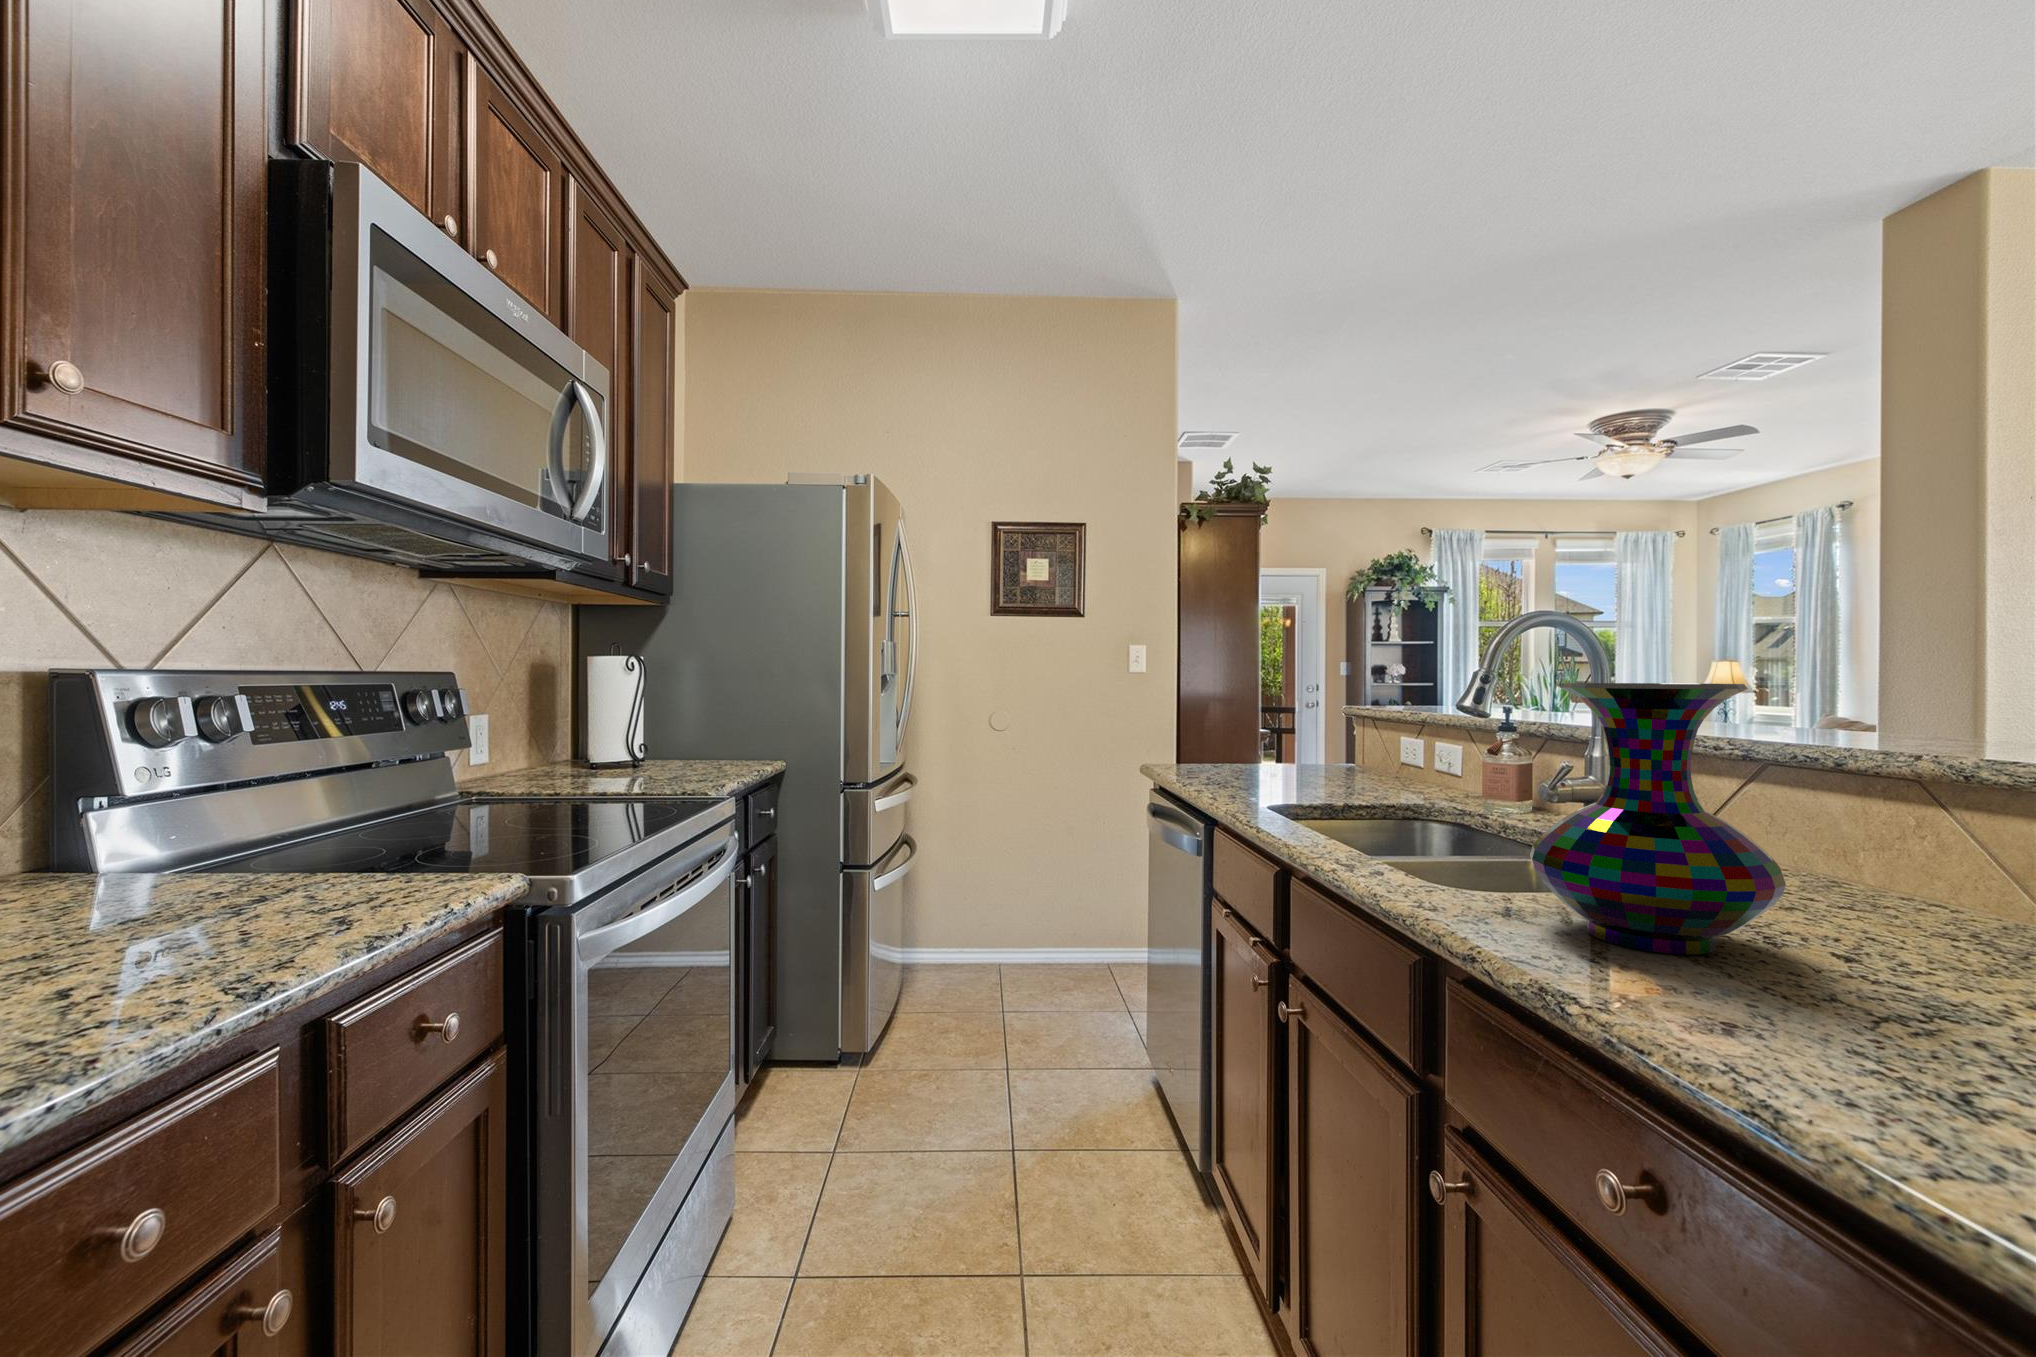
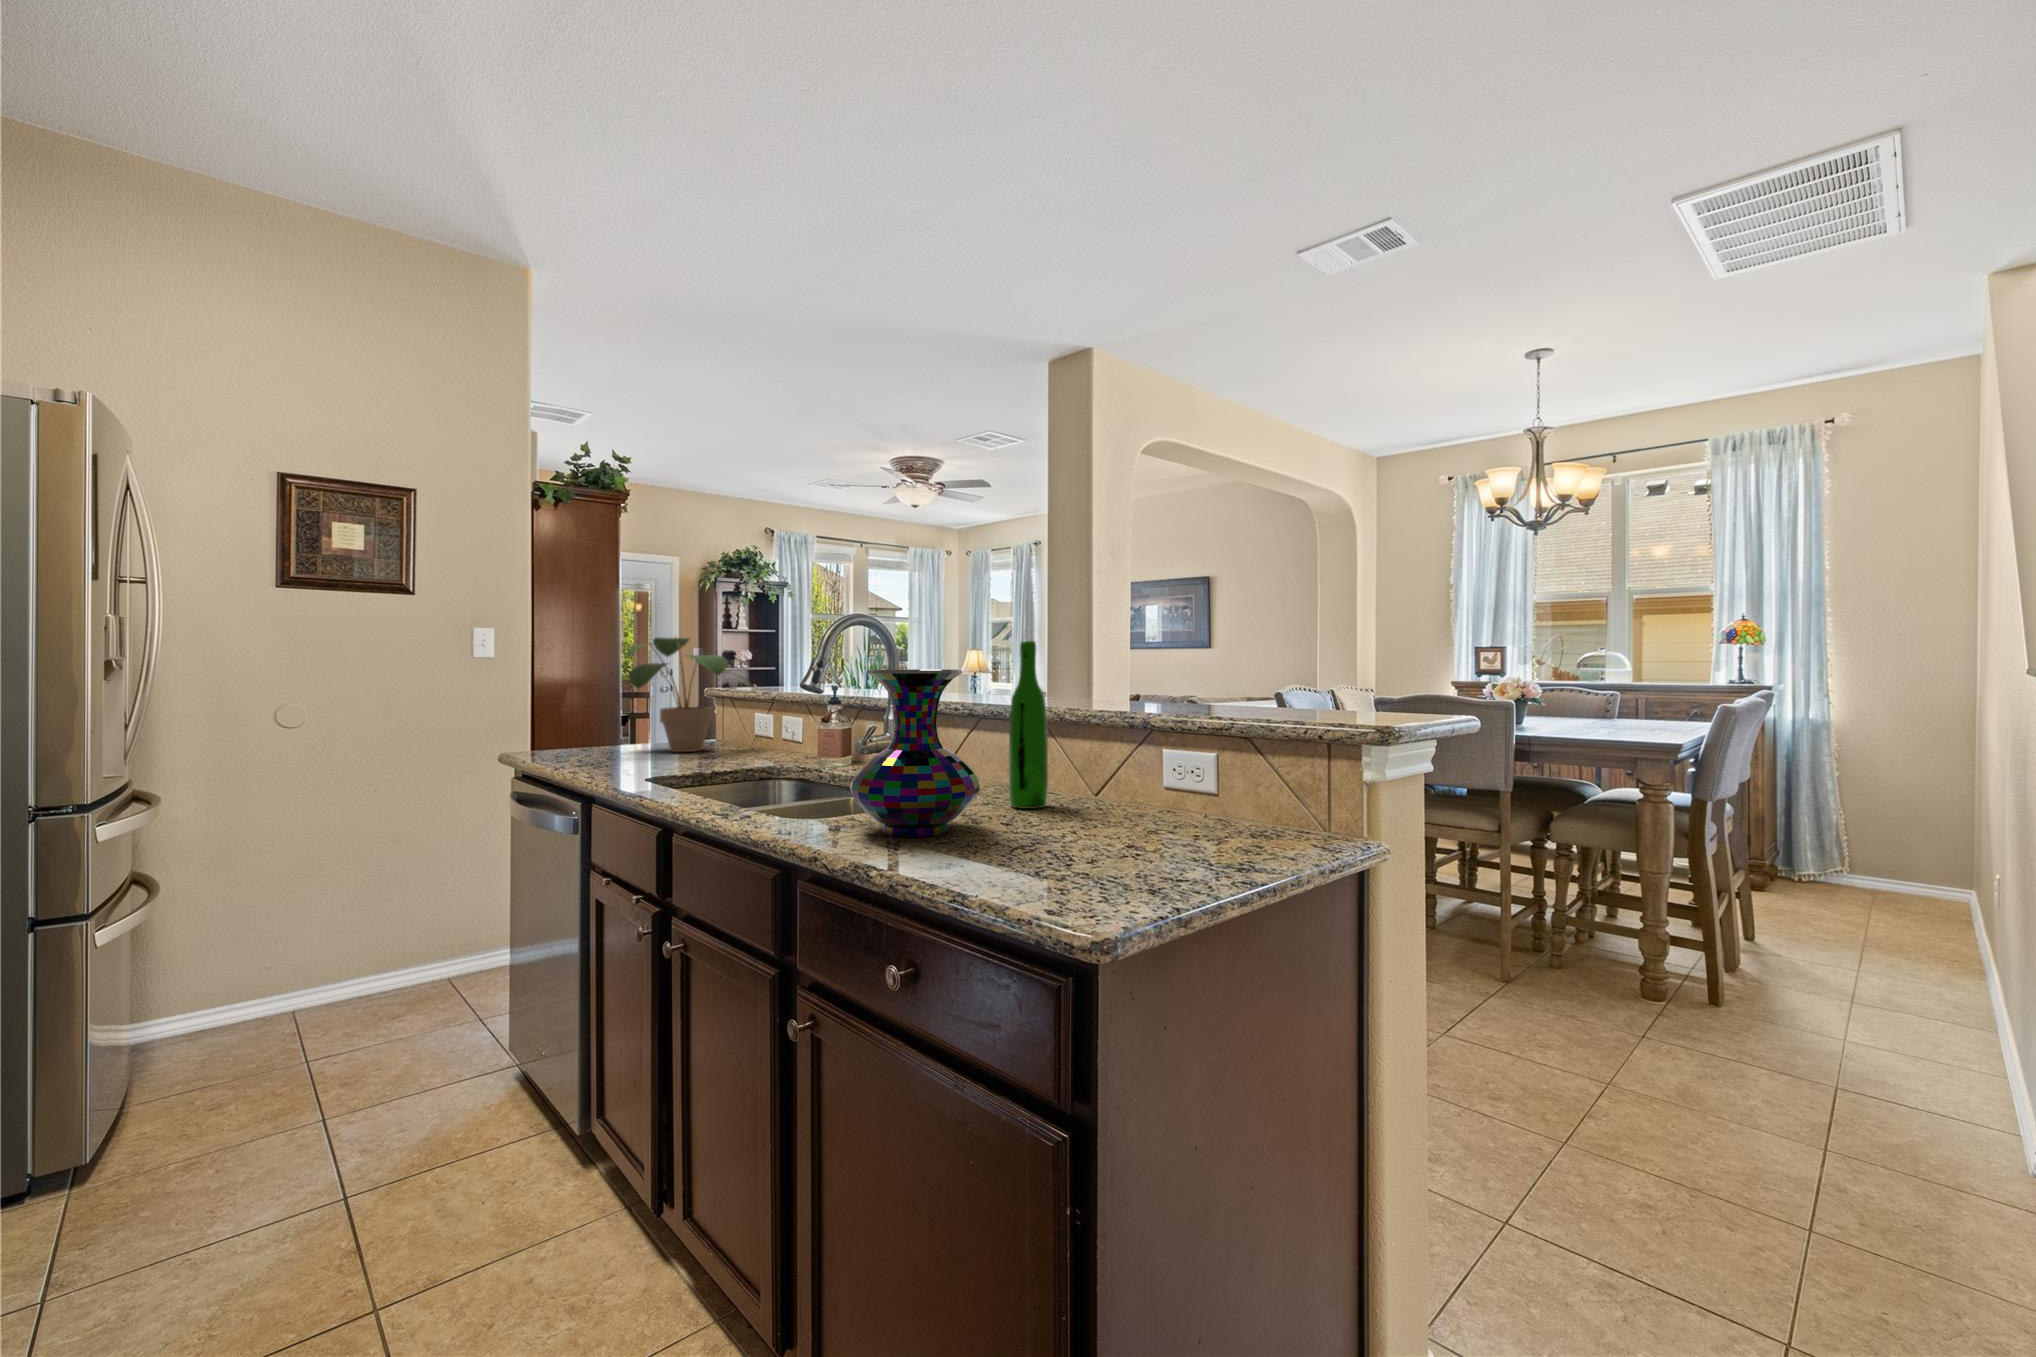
wine bottle: none [1845,635,1942,936] -> present [1009,641,1048,809]
potted plant: none [1255,646,1396,778] -> present [627,637,751,752]

